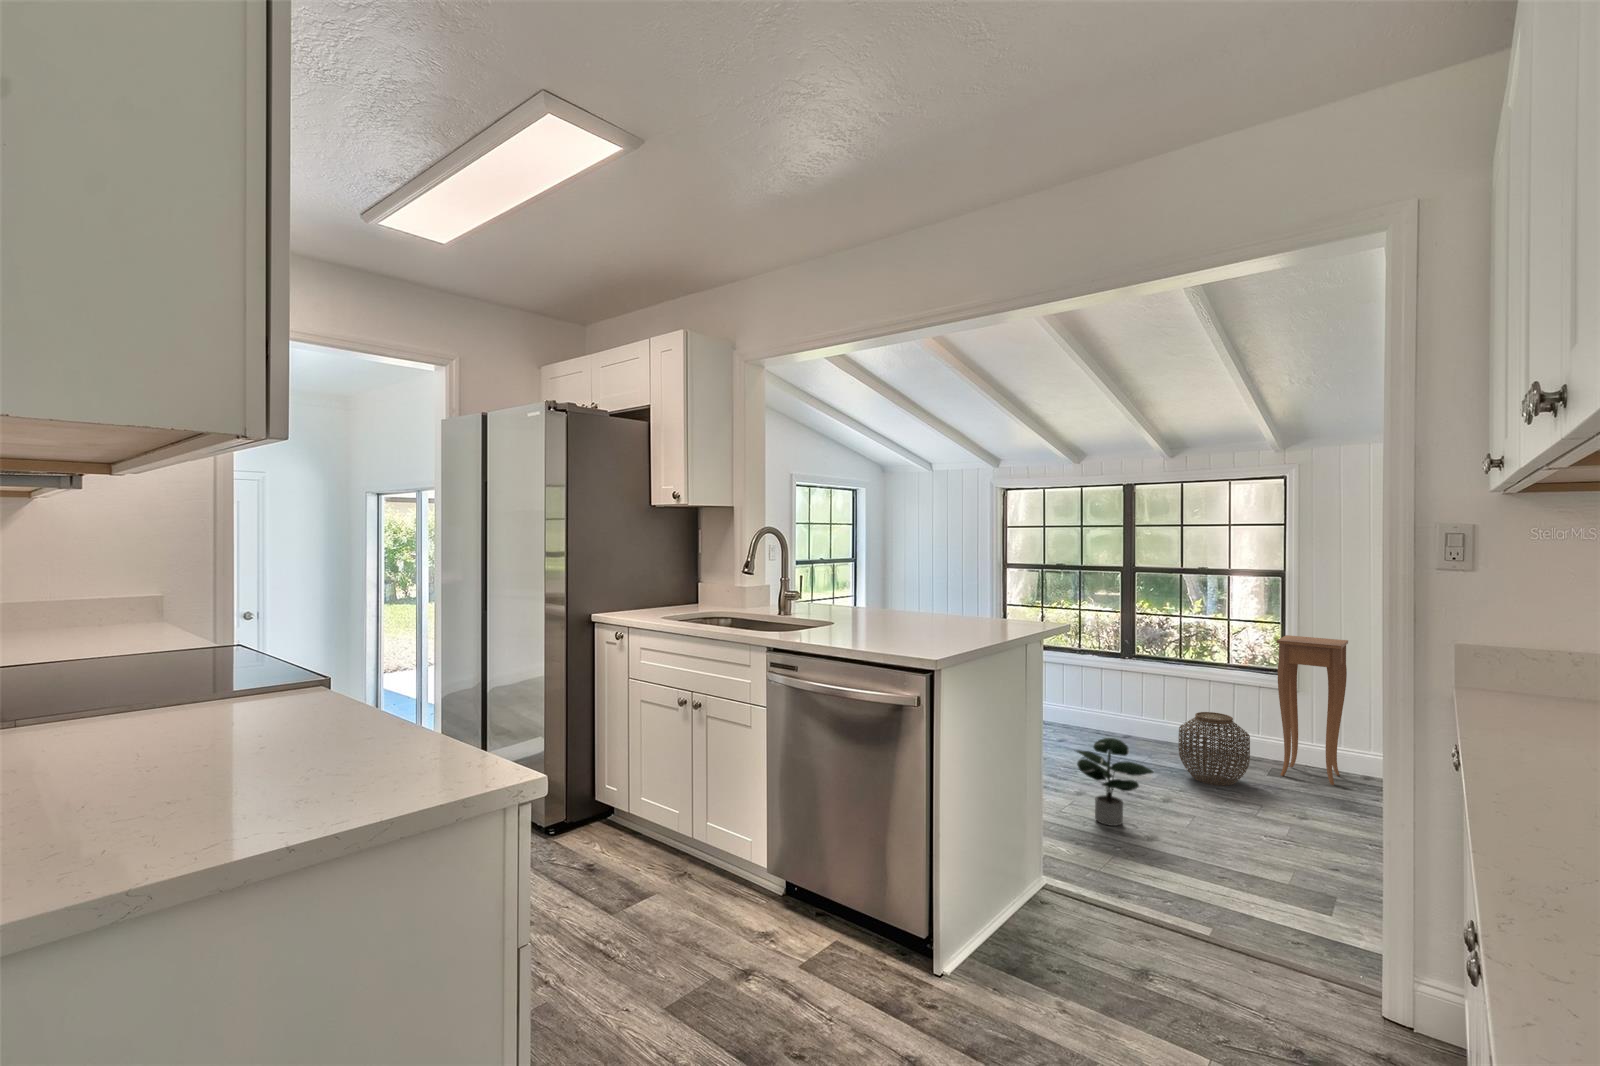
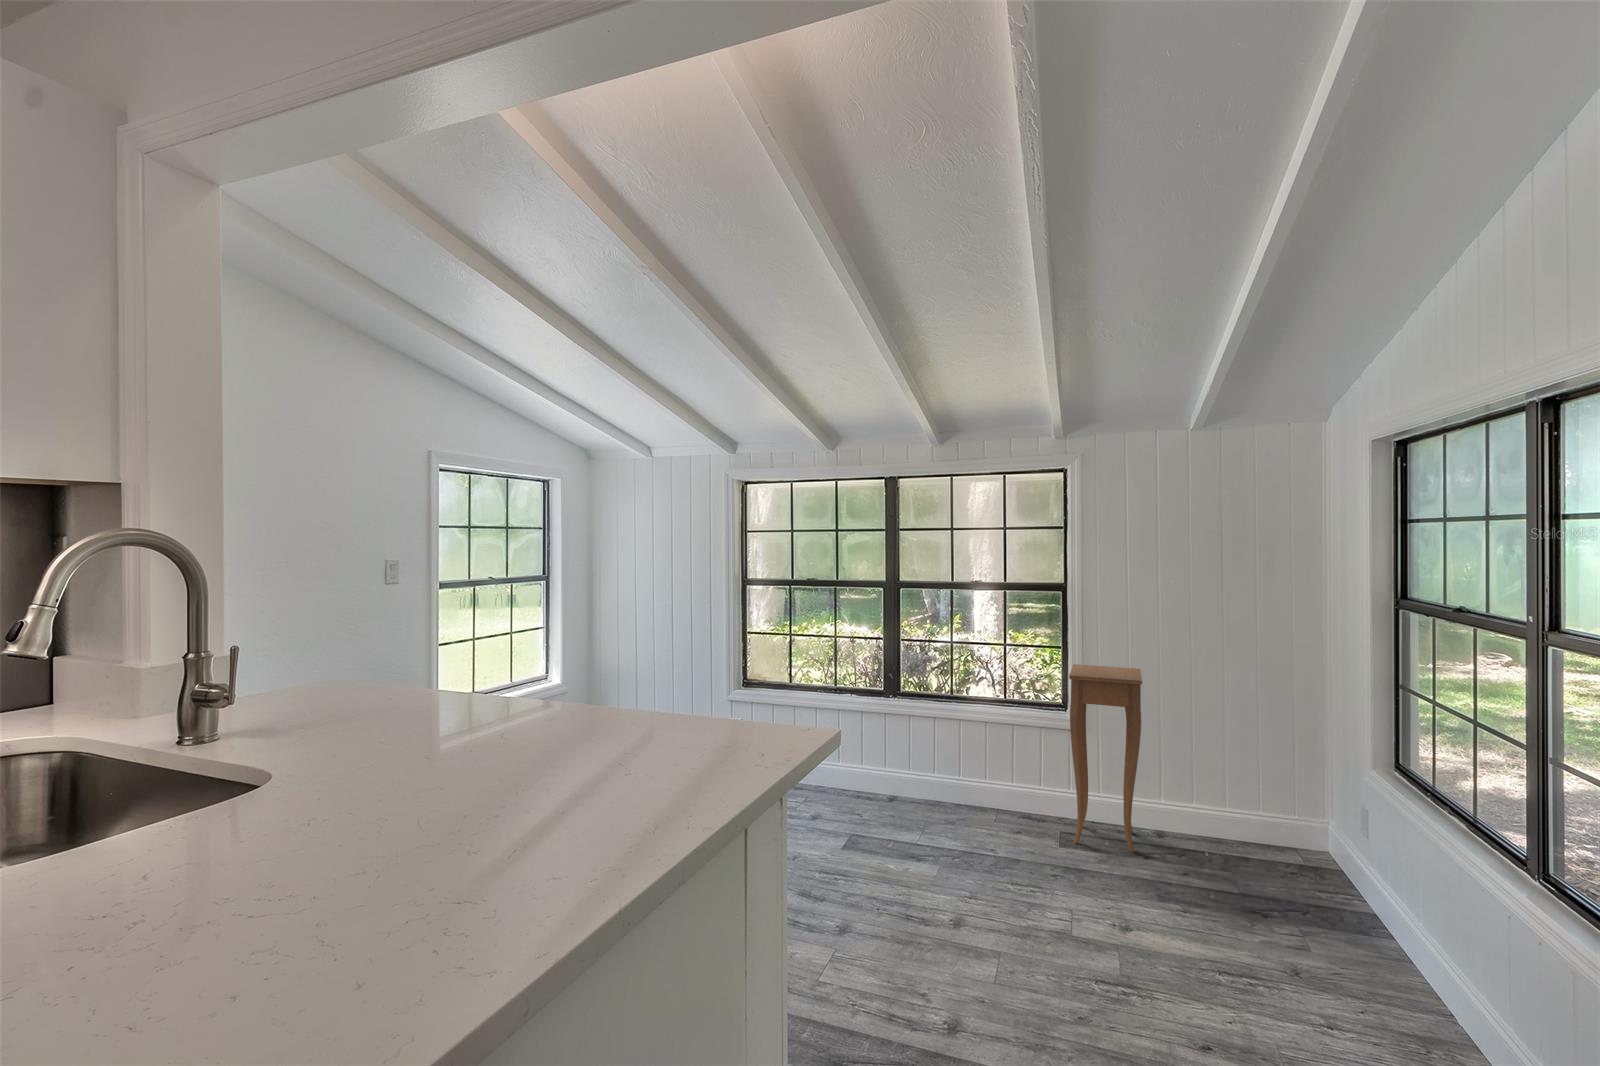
woven basket: present [1179,712,1250,786] -> none [963,775,1048,876]
potted plant: present [1076,738,1154,826] -> none [838,856,953,1006]

